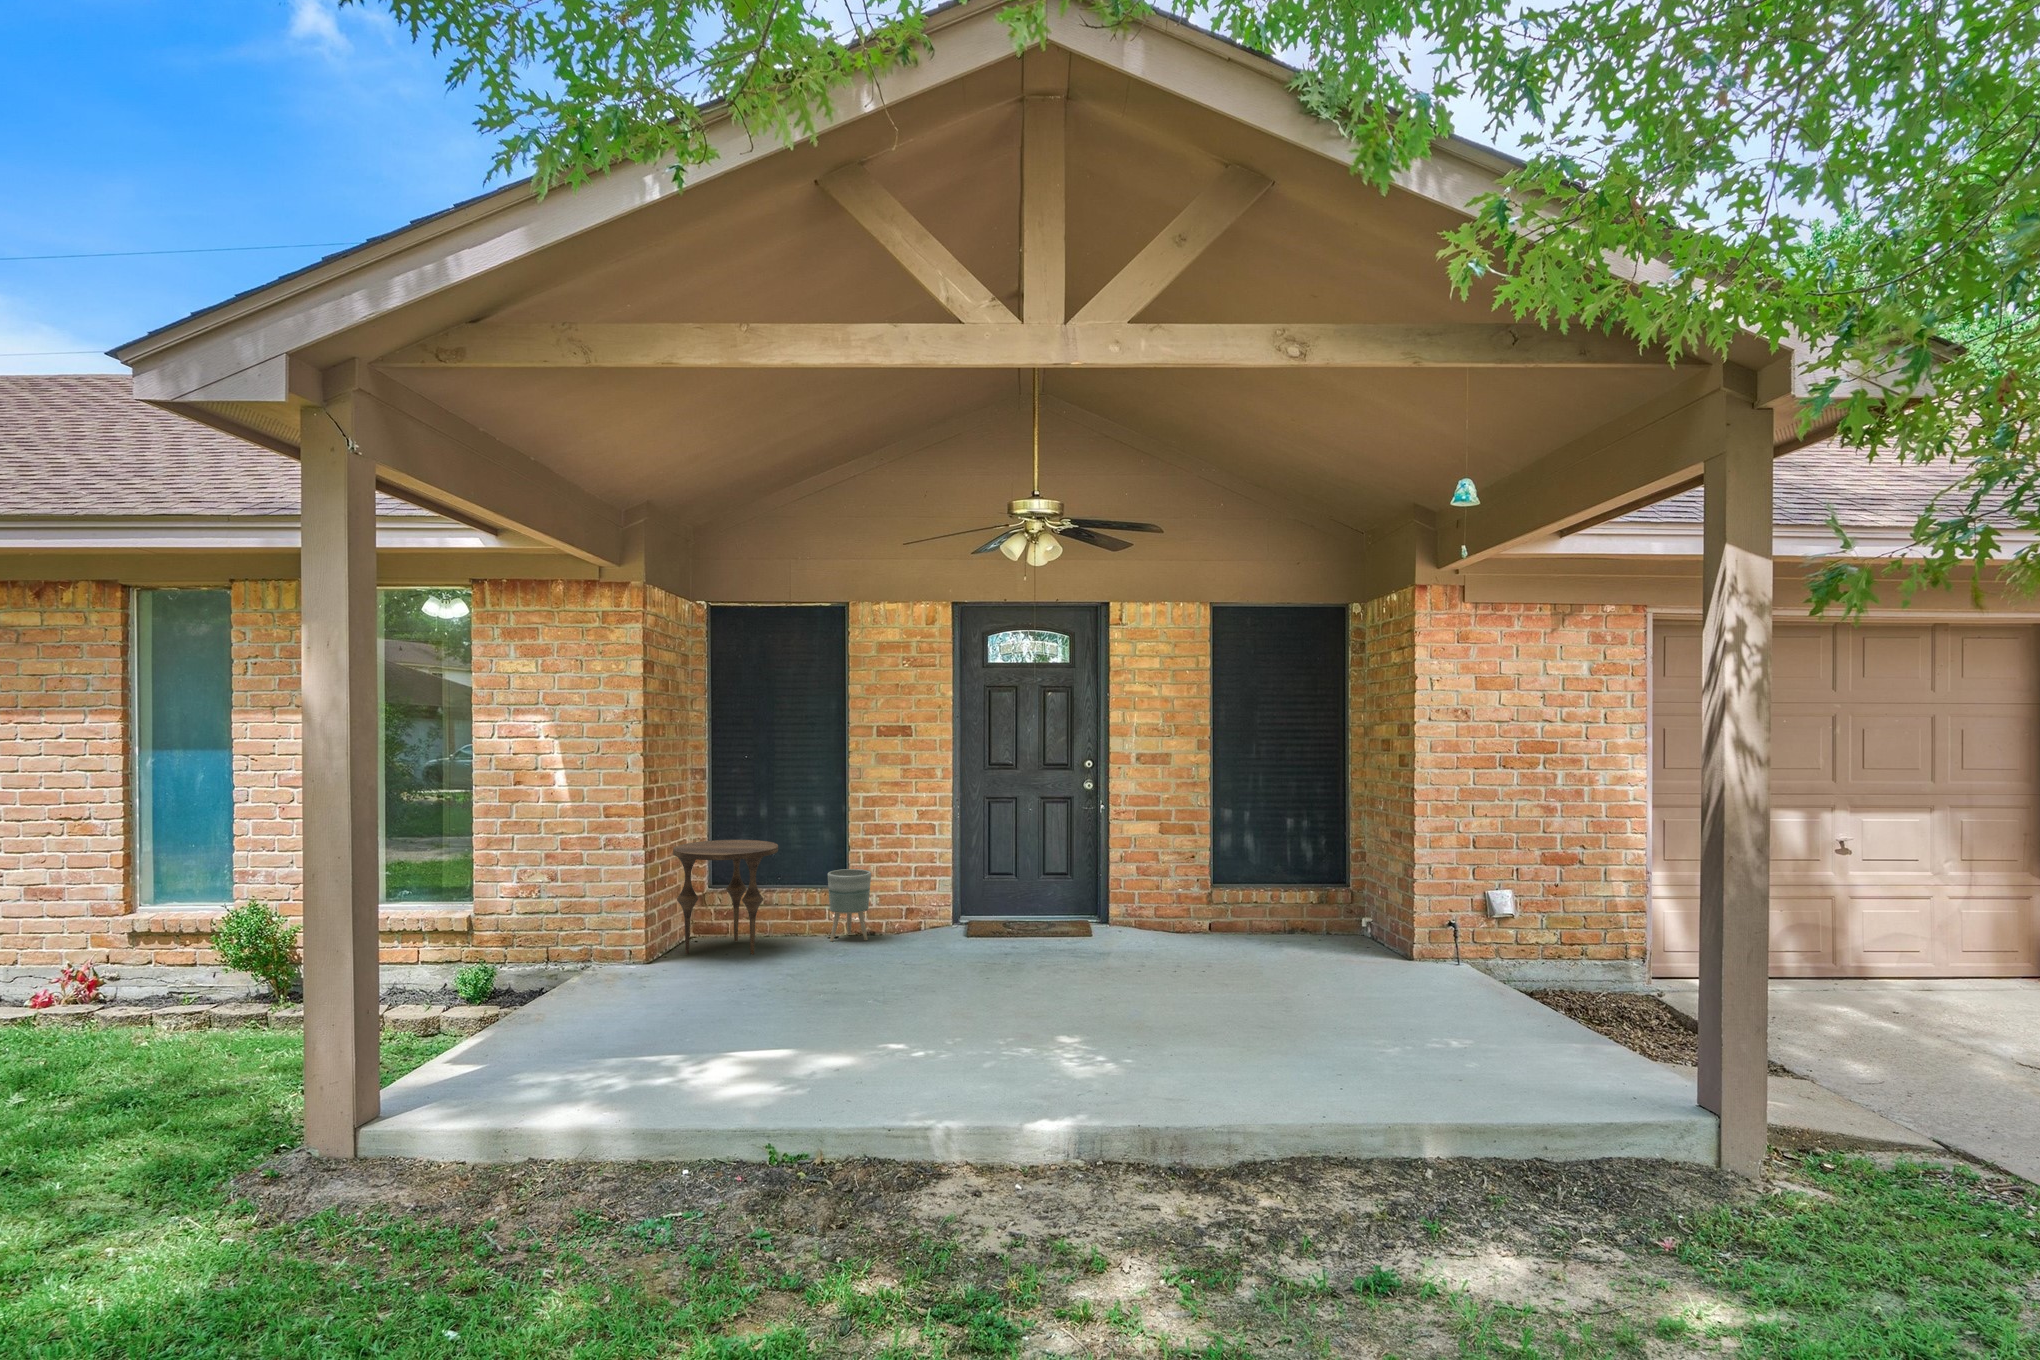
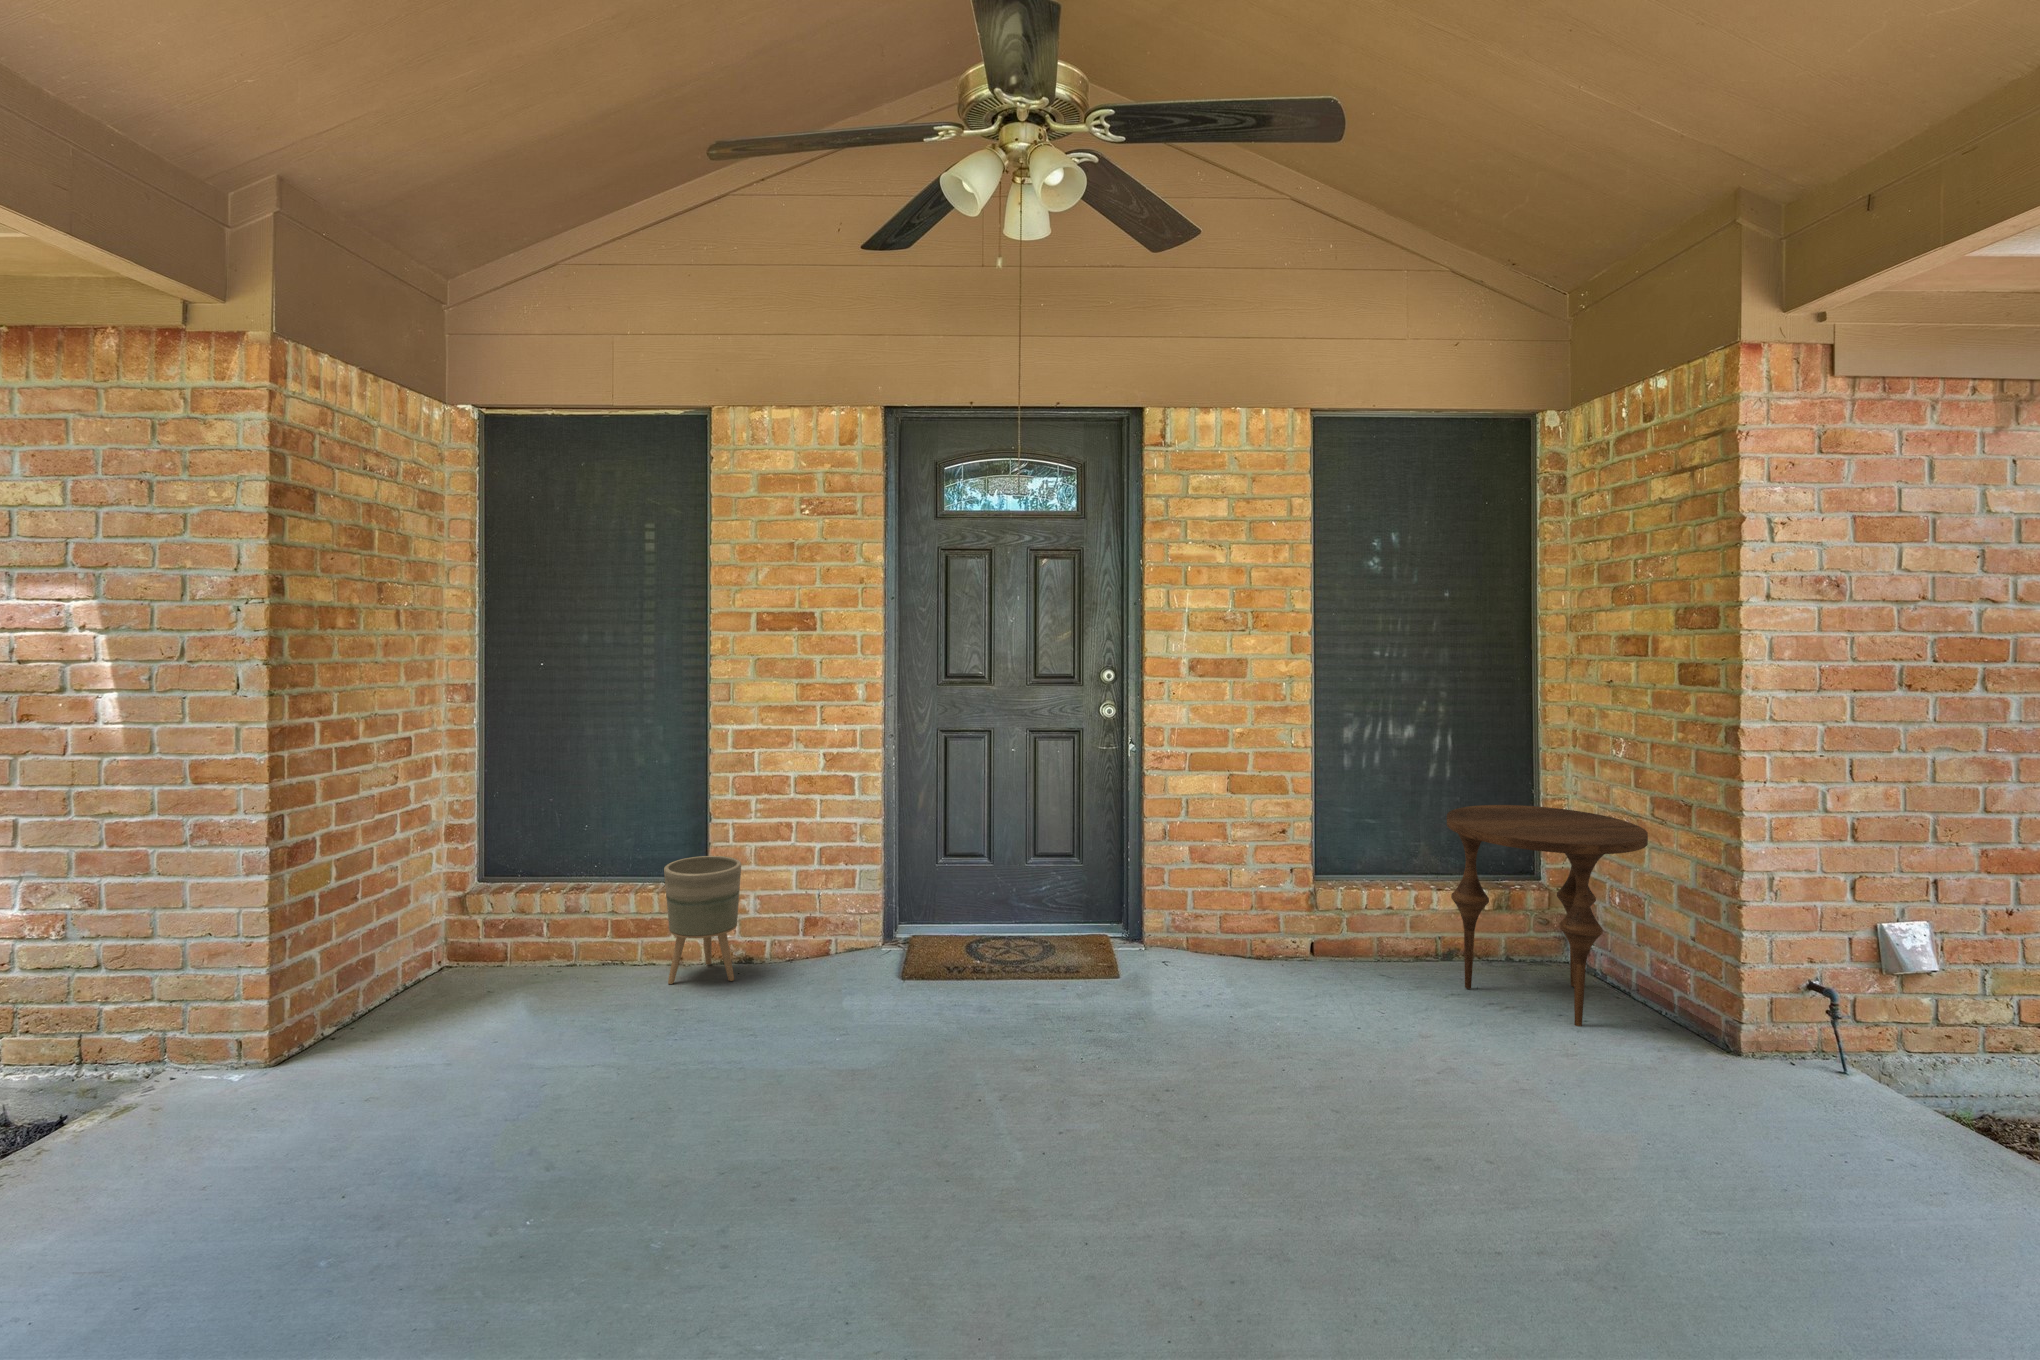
side table: present [673,840,778,954] -> present [1447,805,1648,1026]

